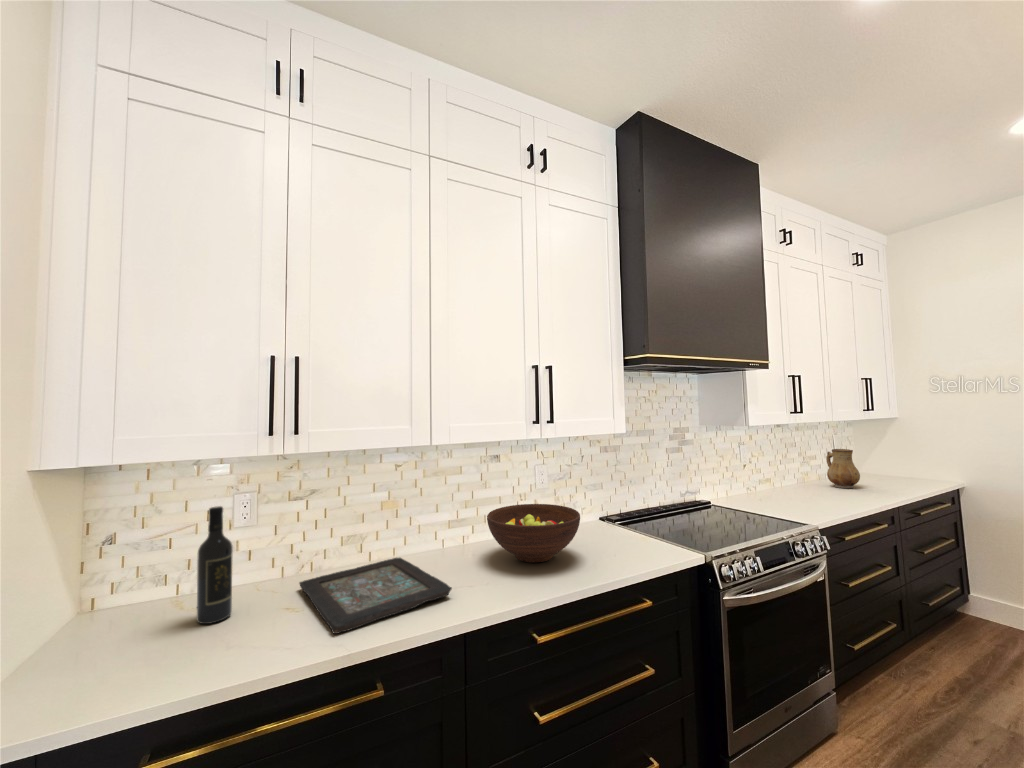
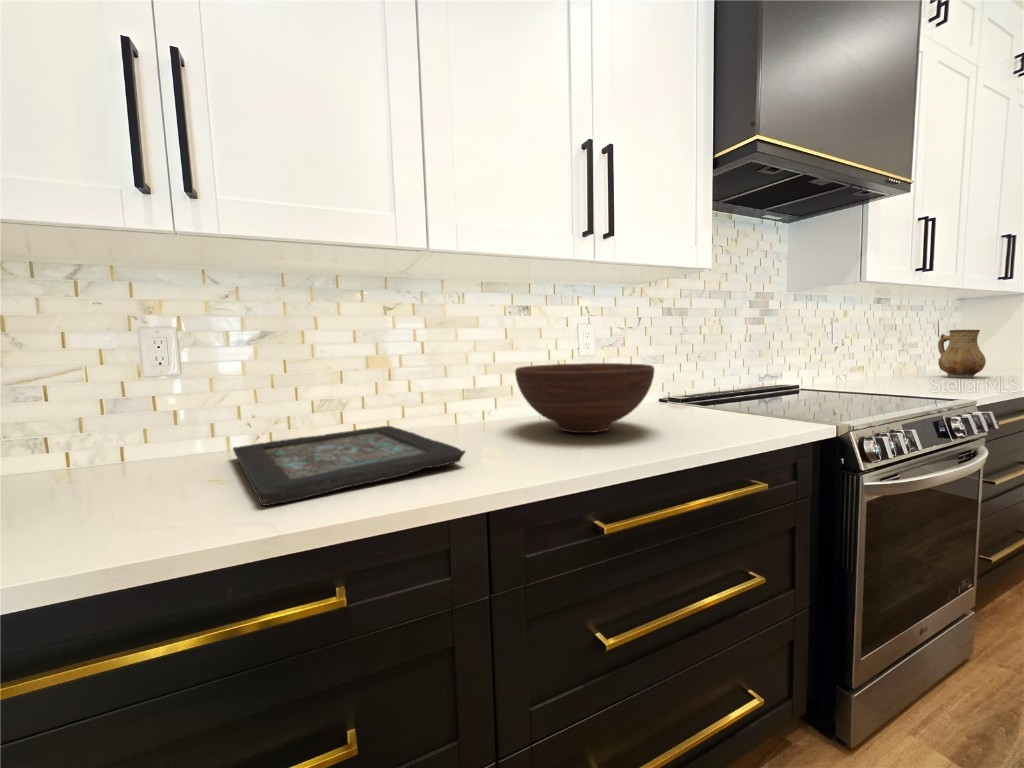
wine bottle: present [197,506,233,624] -> none [34,307,112,494]

